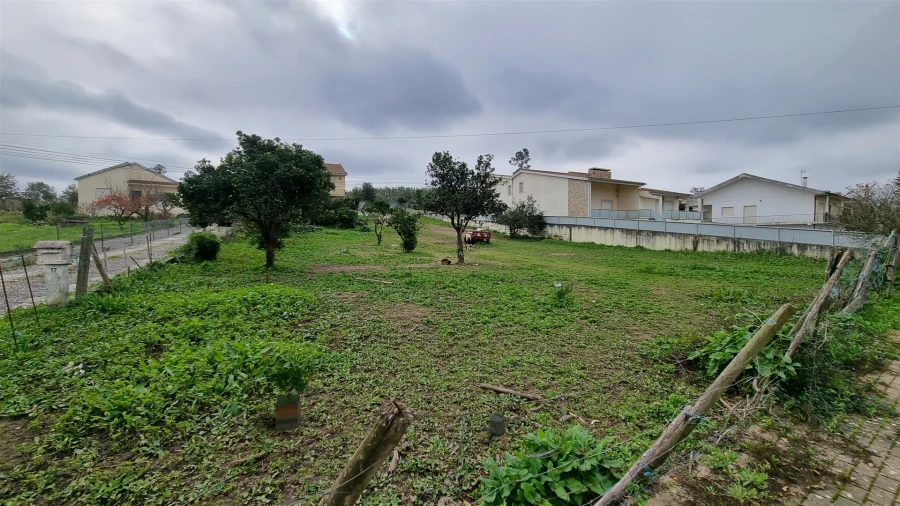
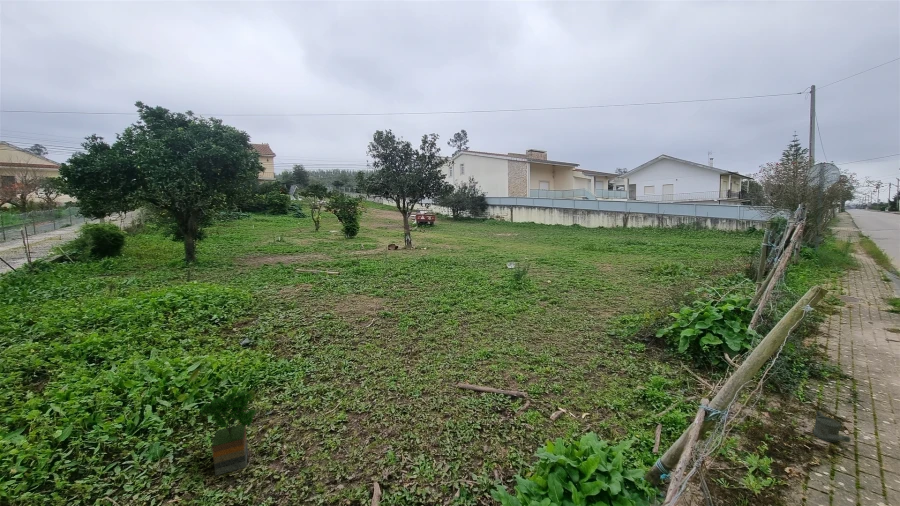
watering can: present [483,411,505,436] -> present [813,412,851,443]

